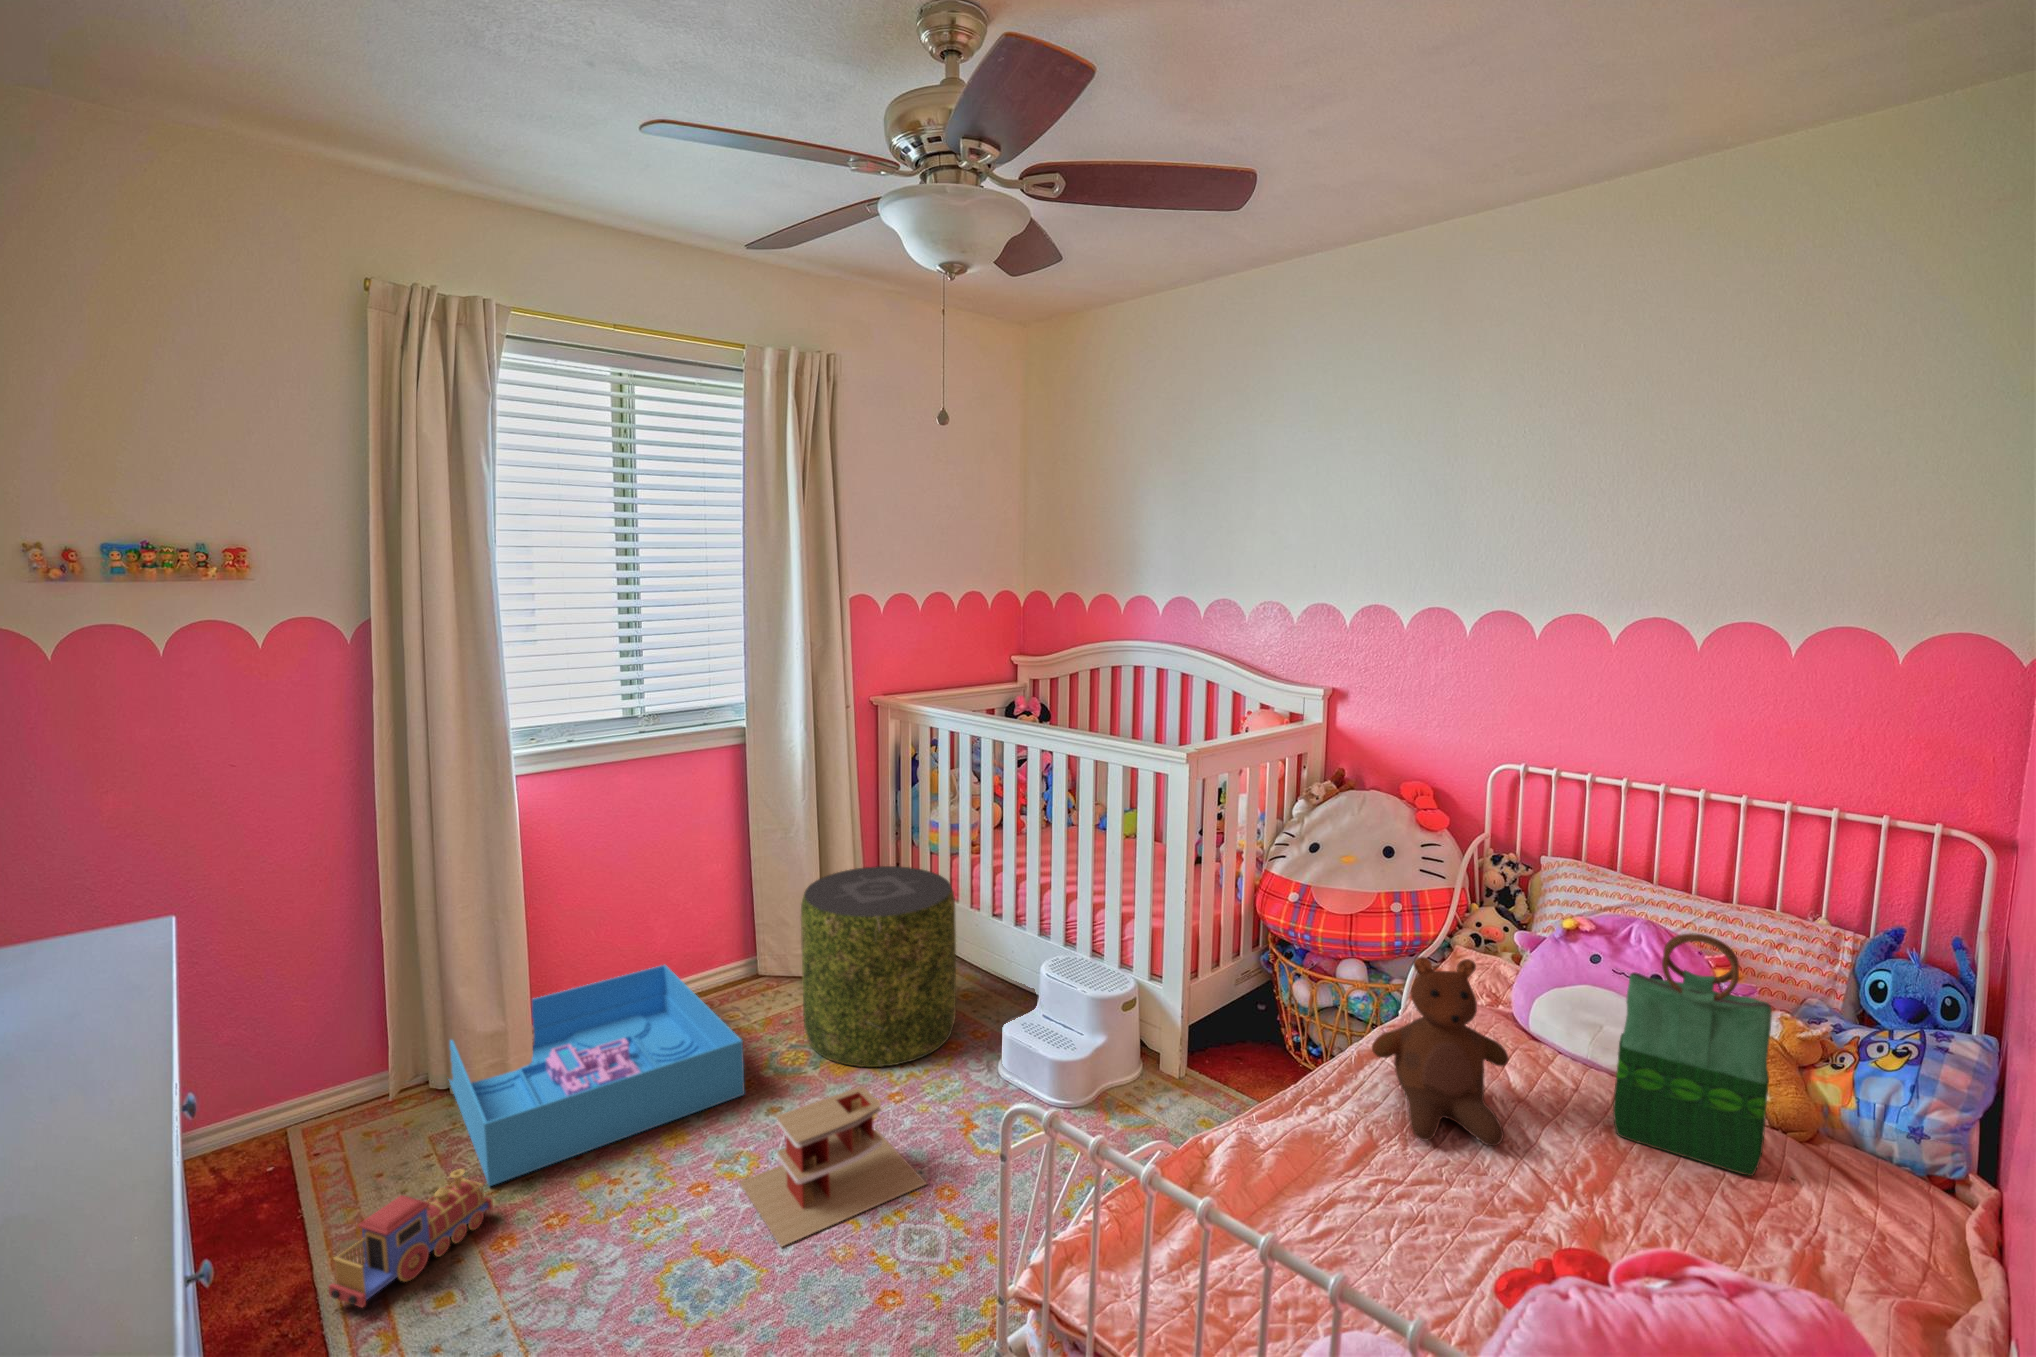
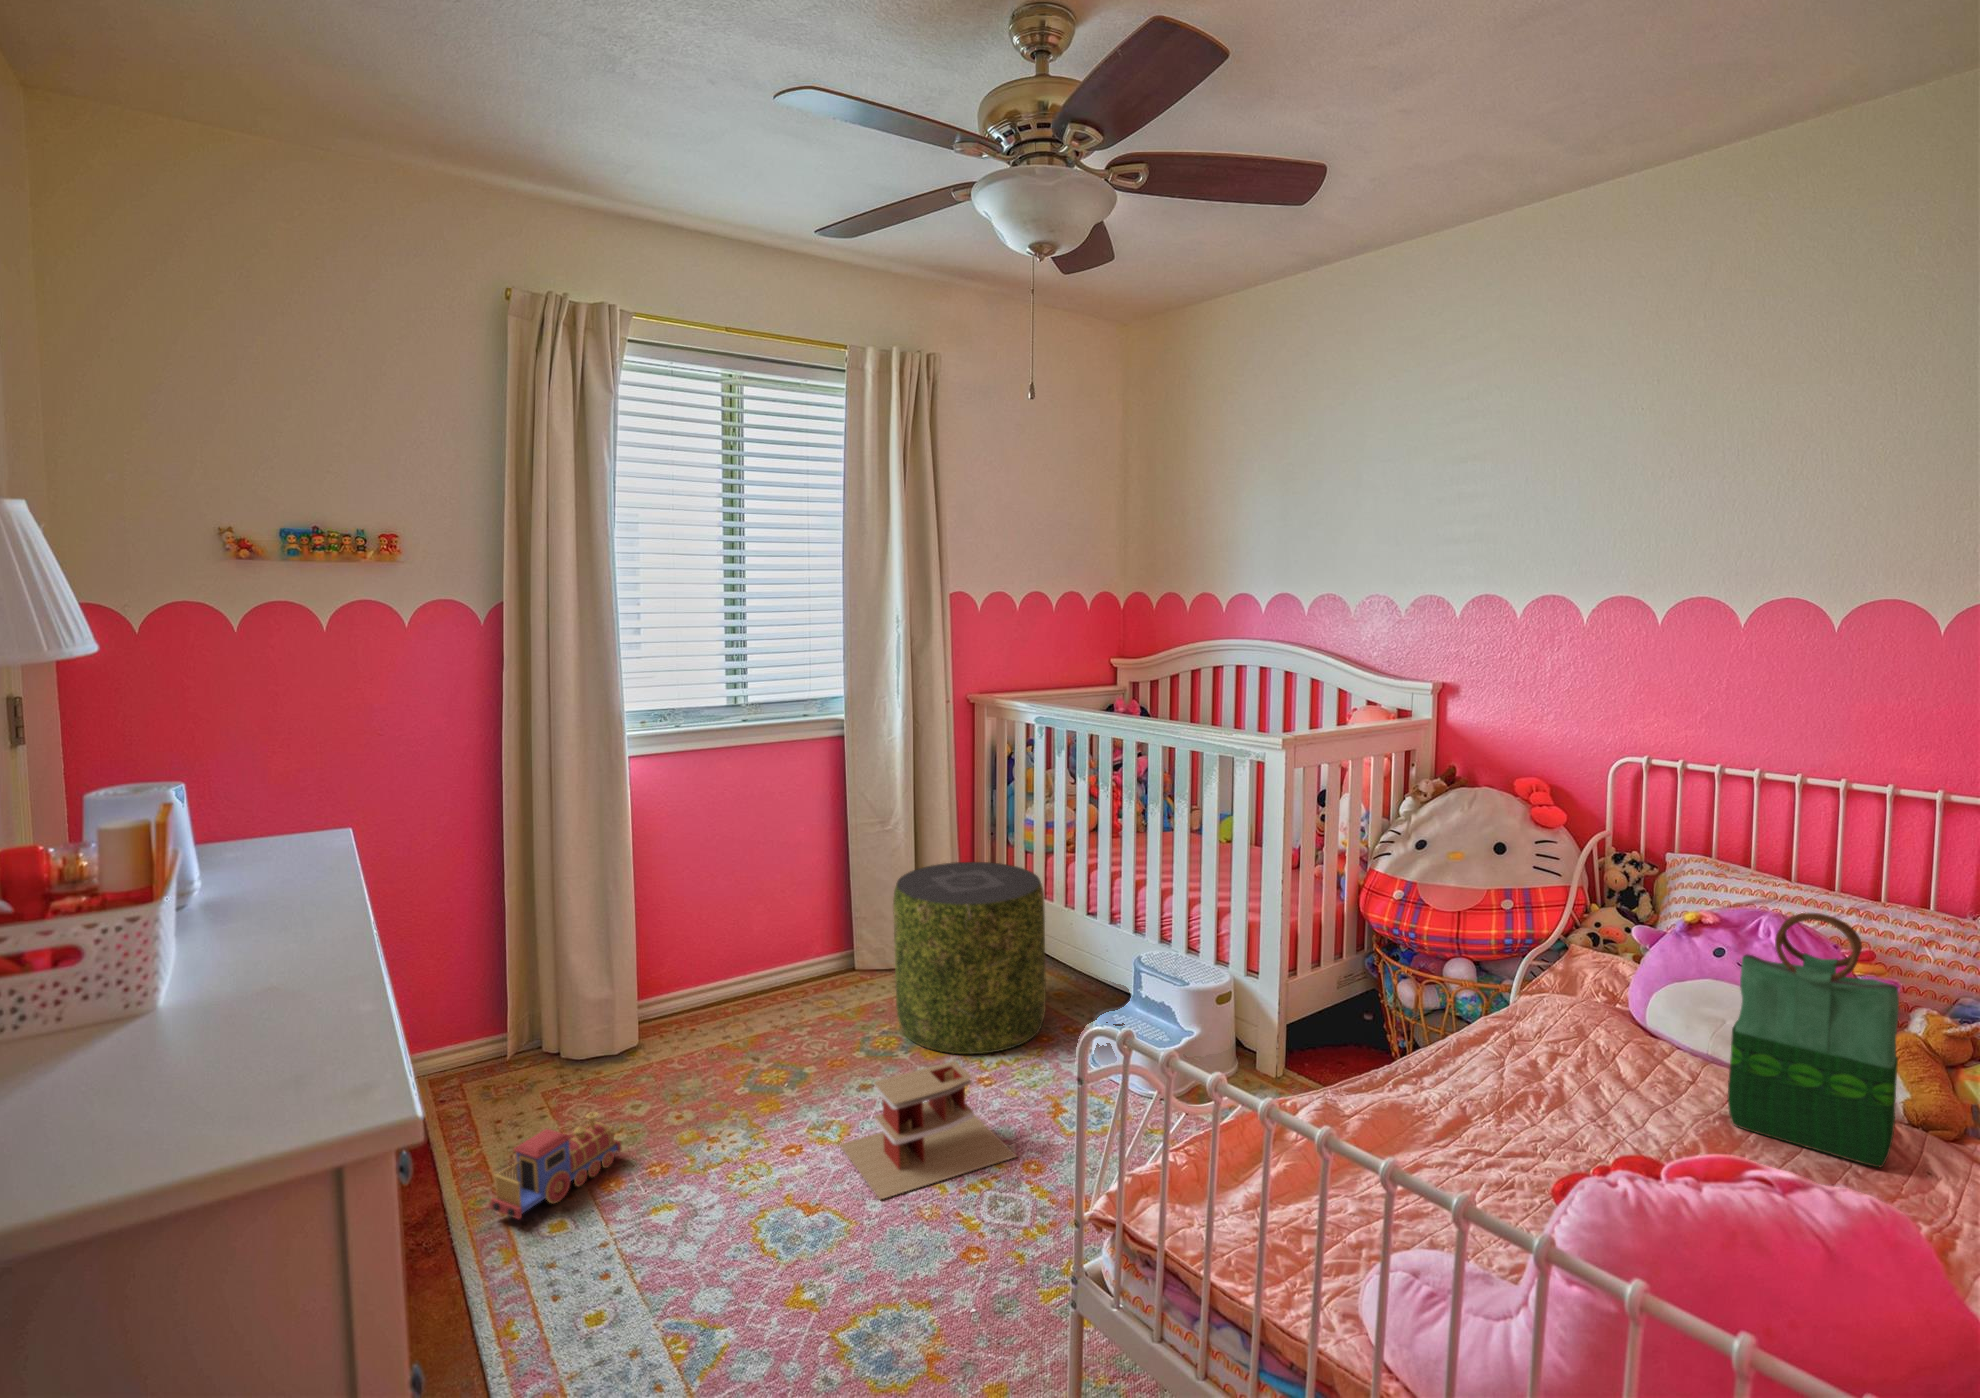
teddy bear: present [1372,956,1509,1146] -> none [1465,935,1612,1127]
storage bin: present [449,965,745,1186] -> none [569,952,842,1135]

